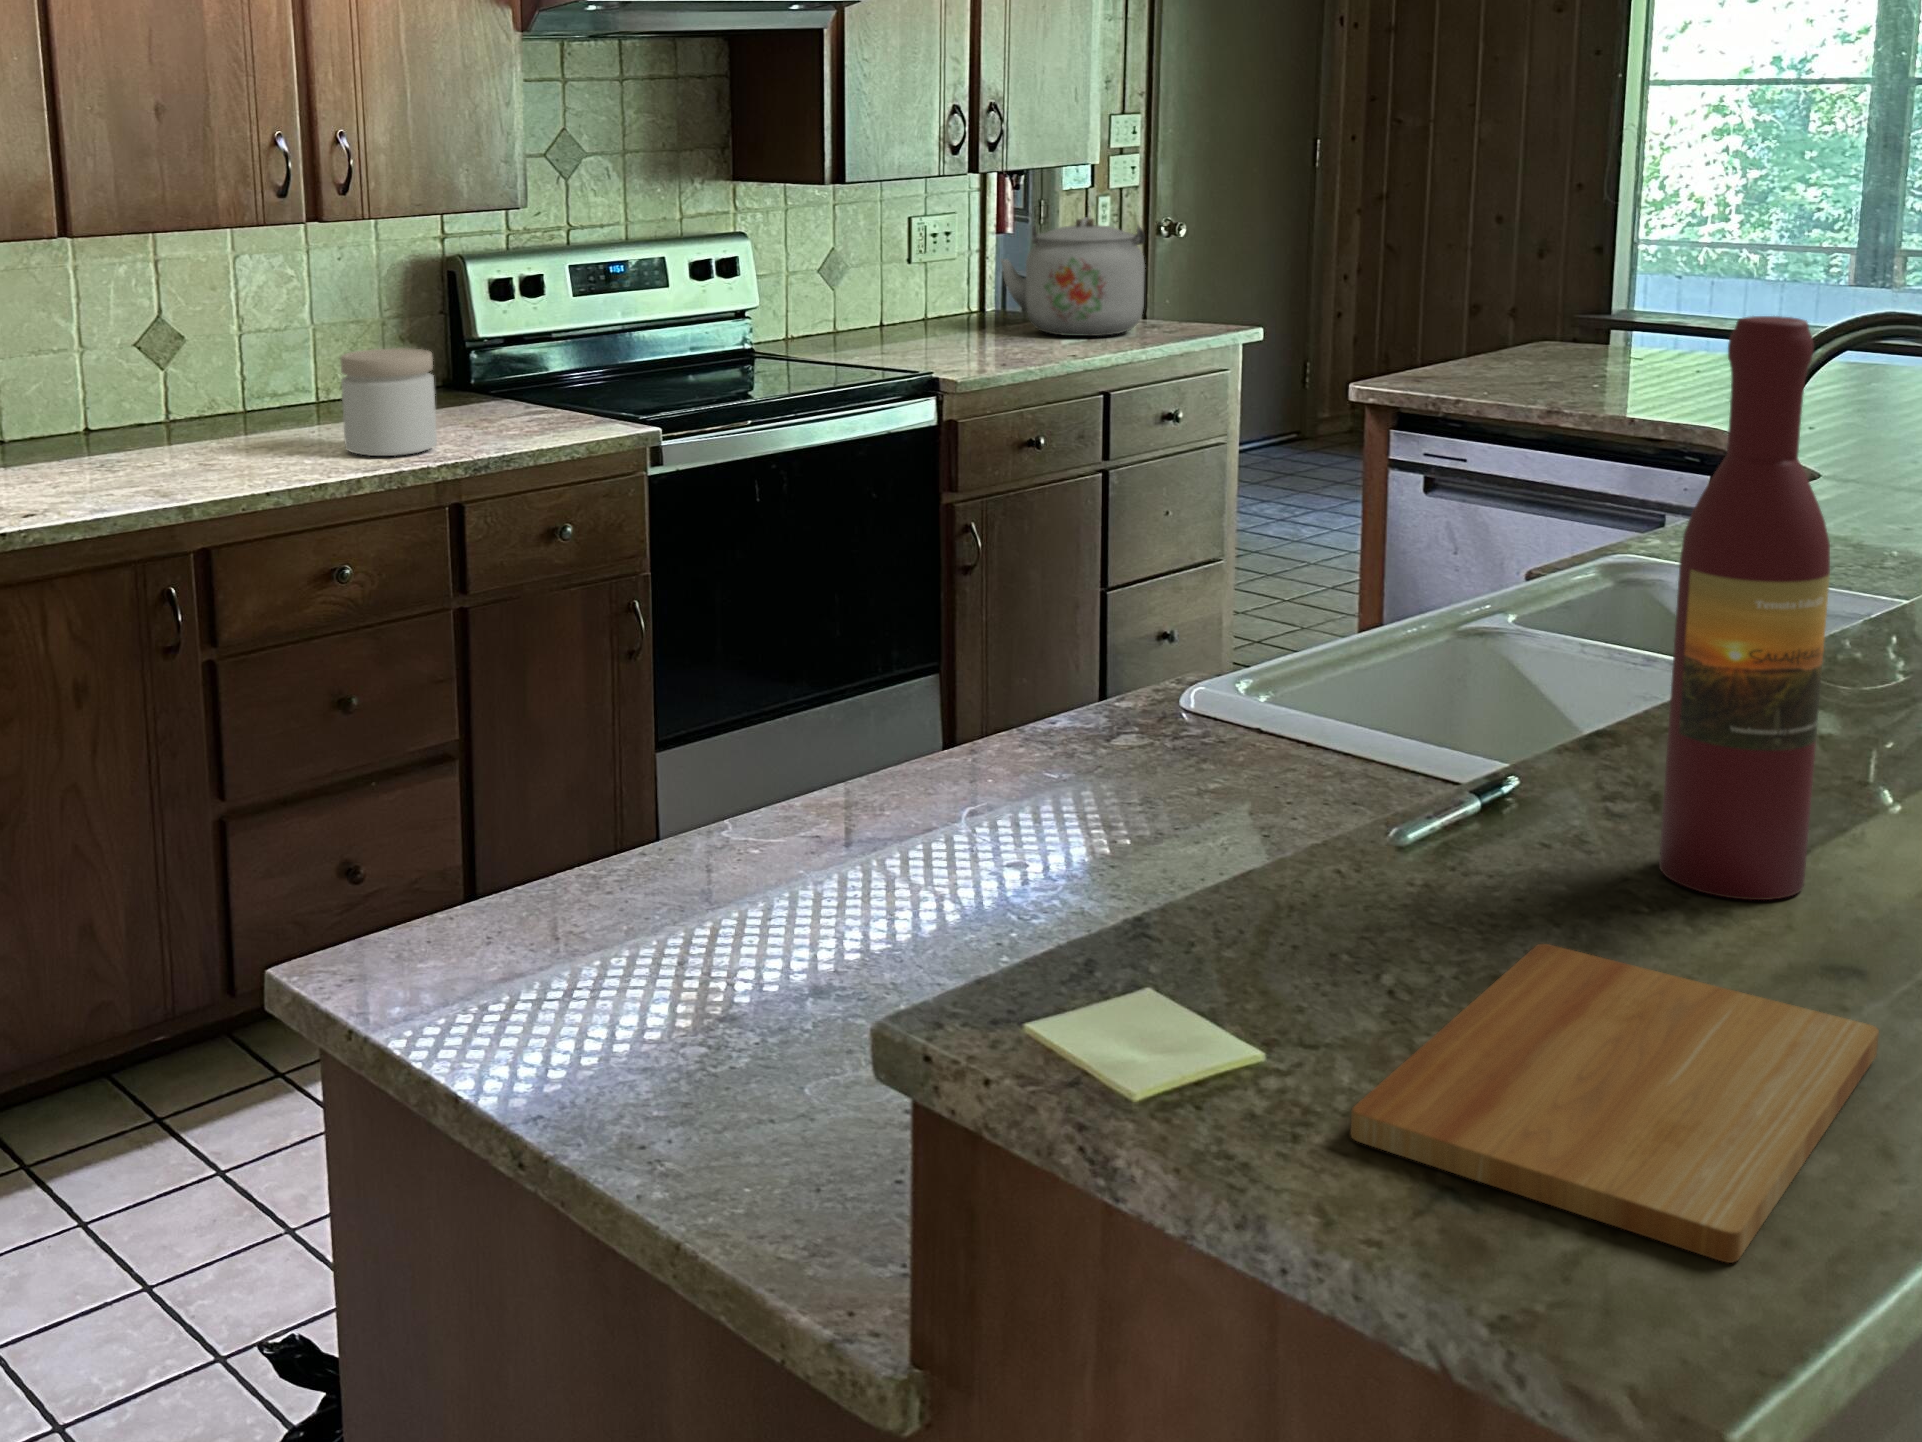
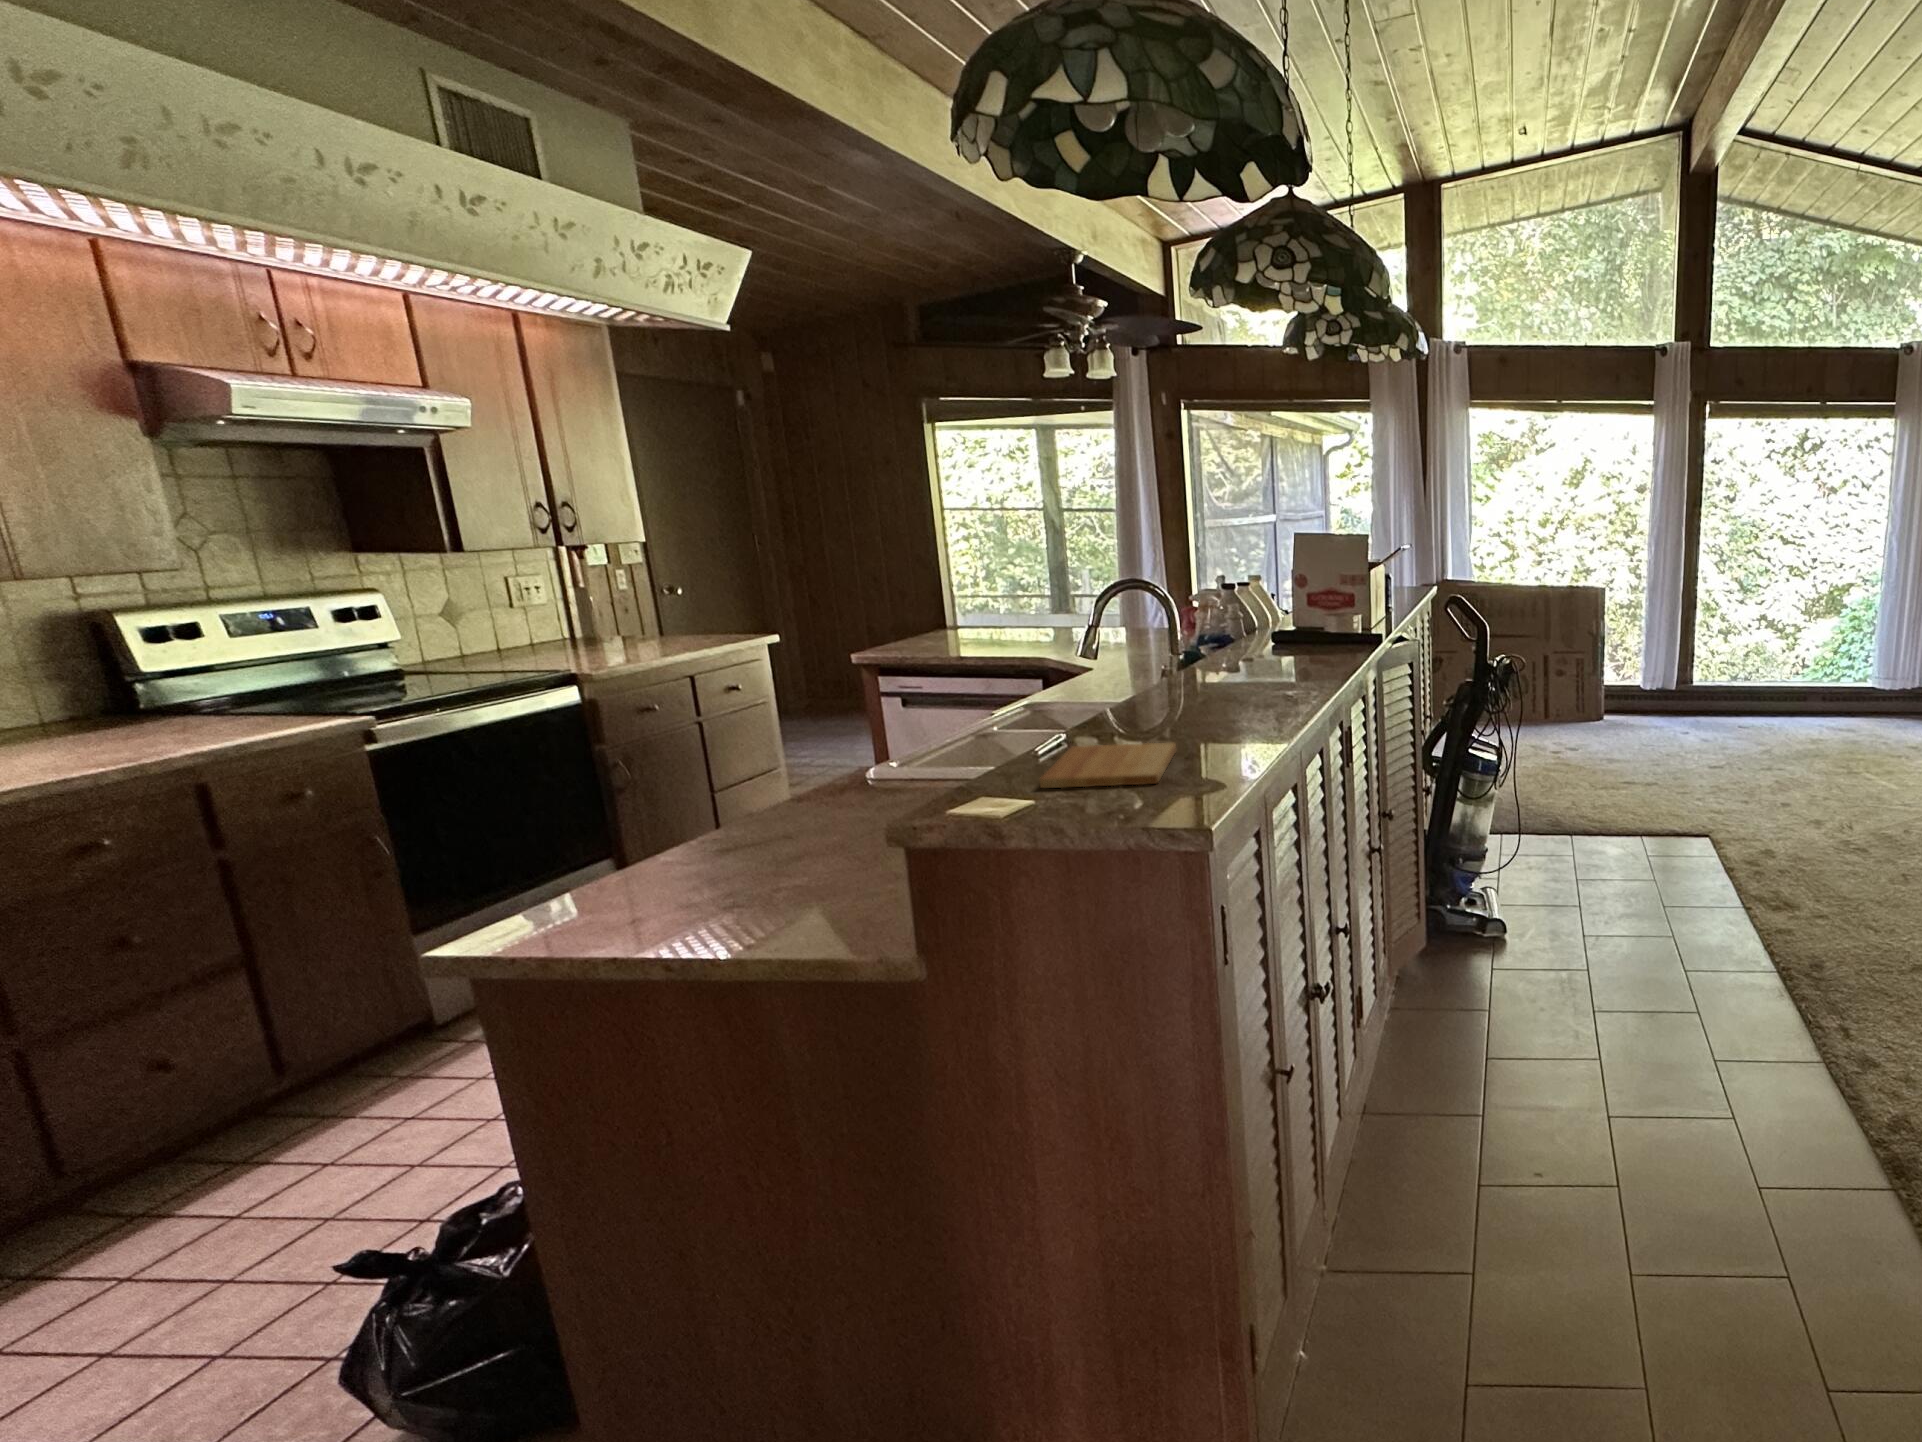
kettle: present [1001,217,1145,336] -> none [584,574,695,646]
wine bottle: present [1659,316,1830,900] -> none [1086,541,1142,736]
jar: present [340,348,437,456] -> none [51,670,173,750]

